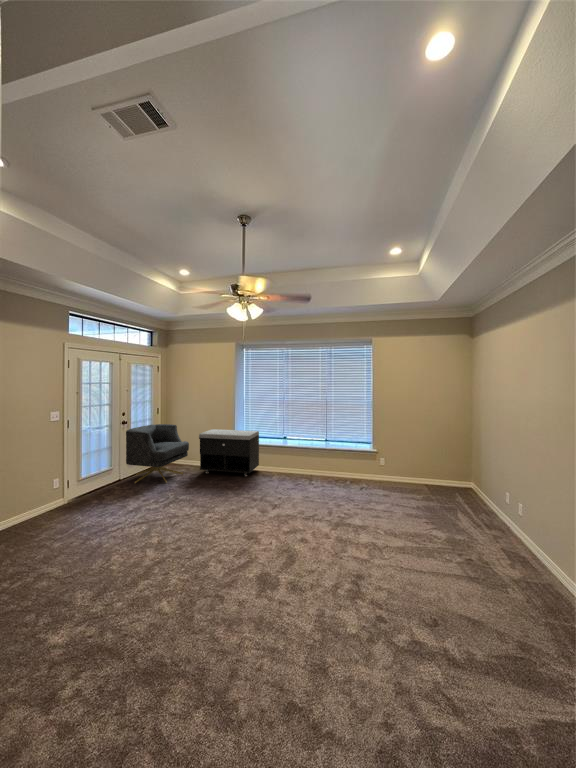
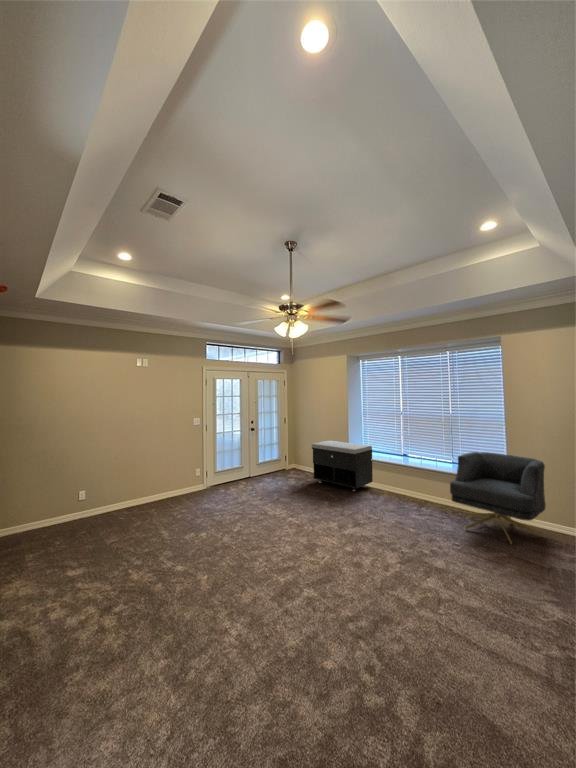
armchair: present [126,424,189,483] -> present [450,452,546,543]

